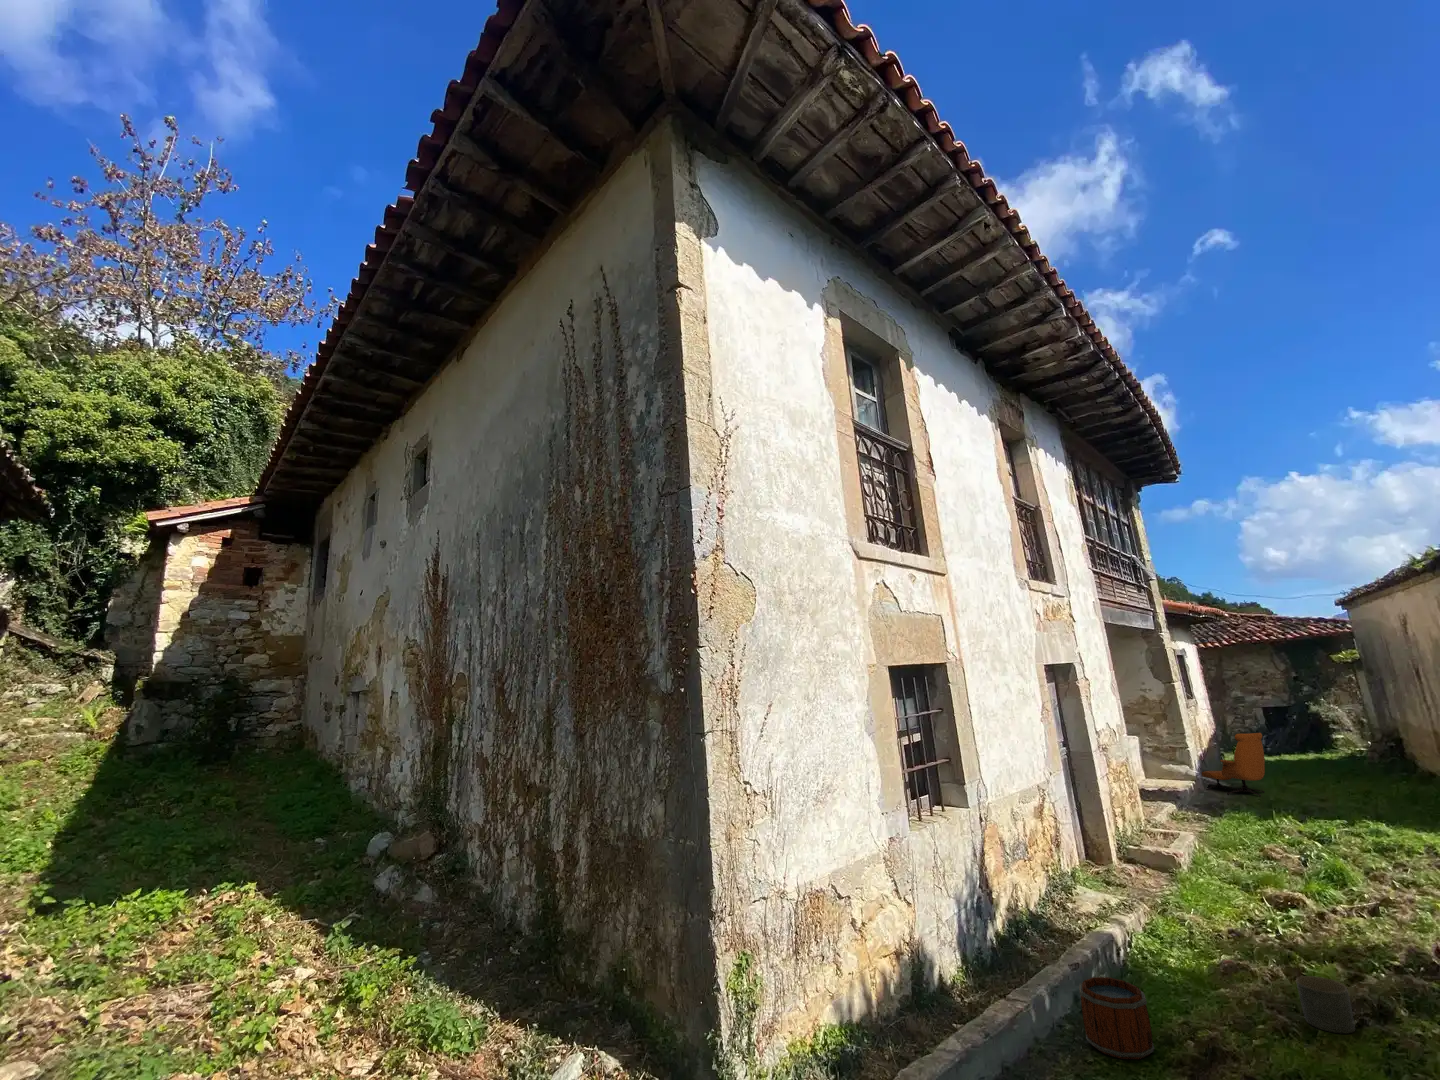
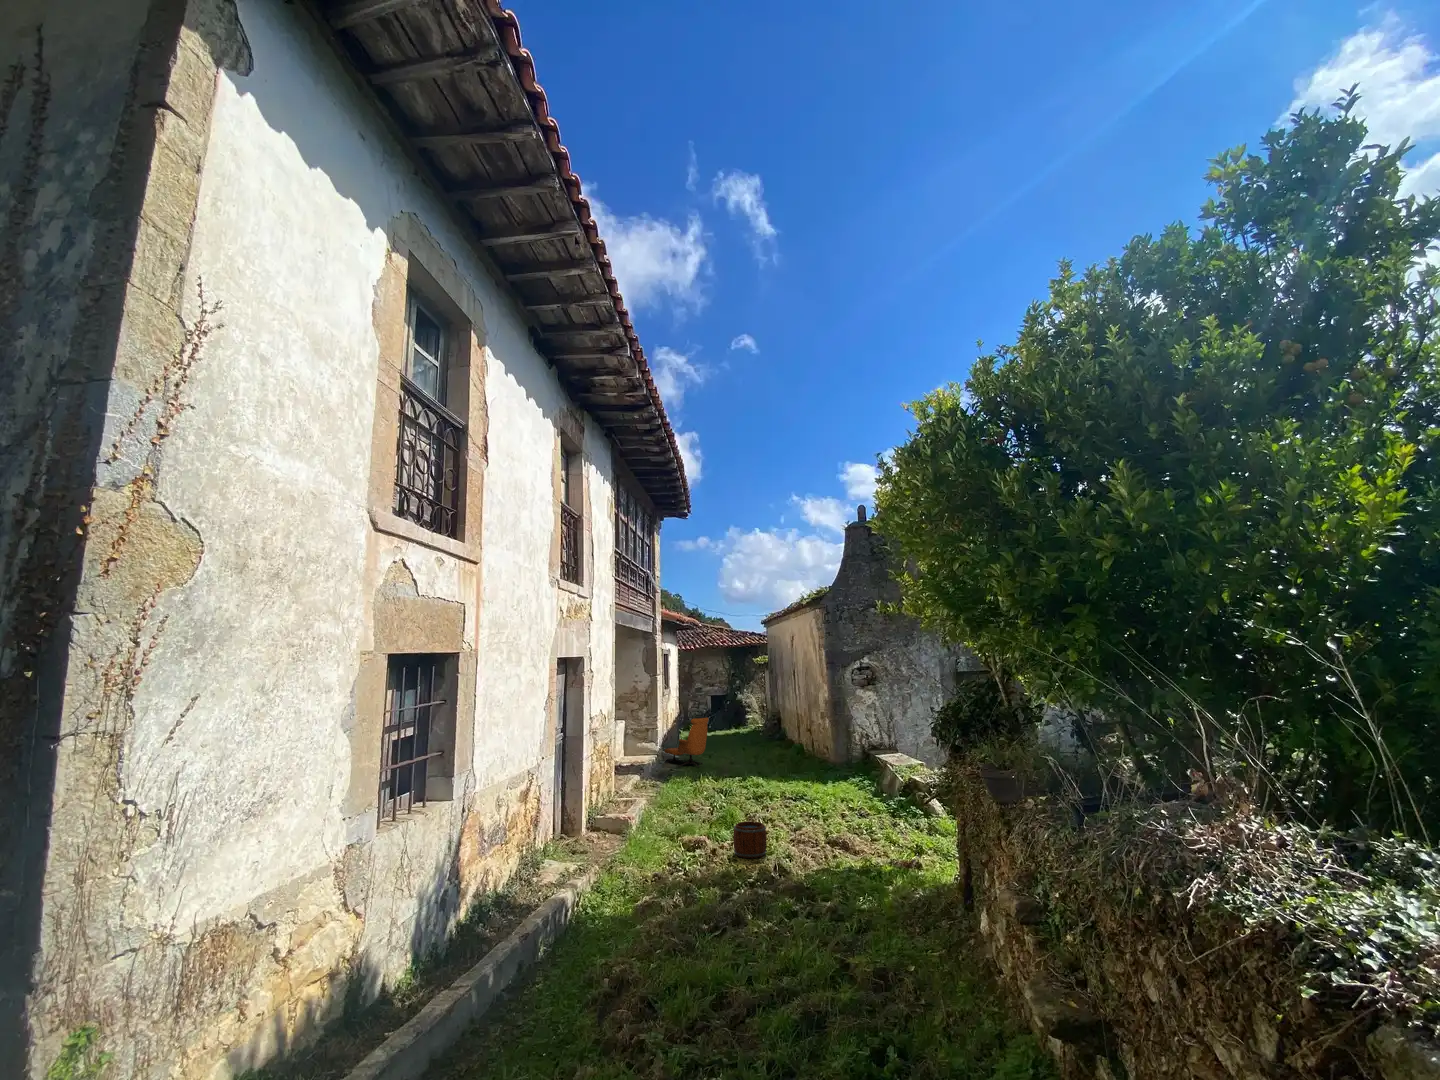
planter: present [1296,976,1355,1034] -> none [692,914,723,957]
bucket: present [1079,977,1154,1059] -> present [734,821,767,858]

